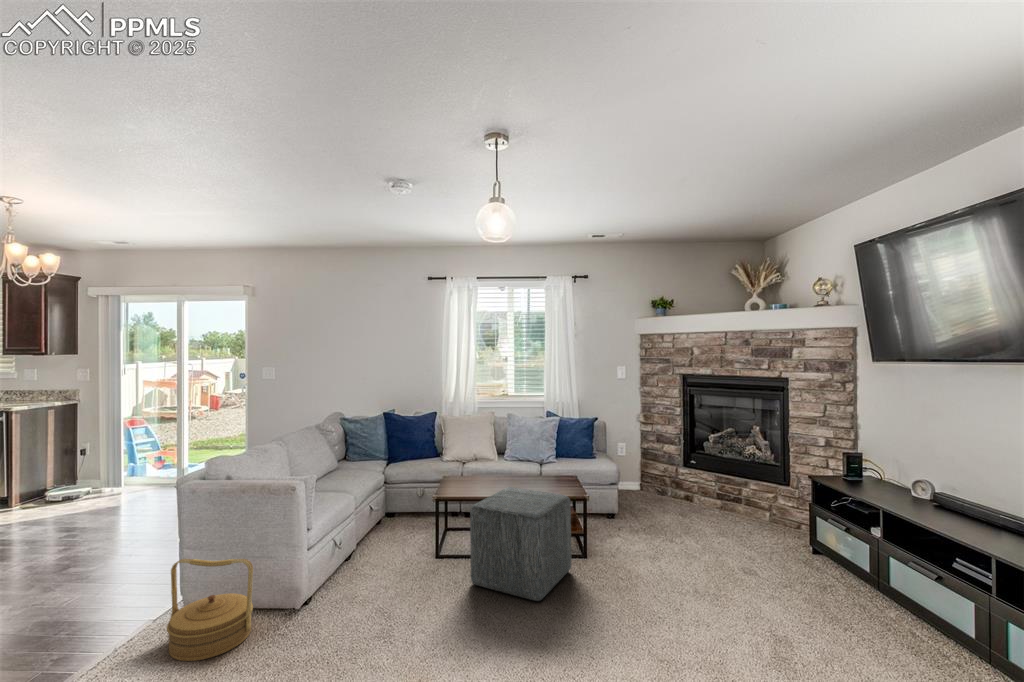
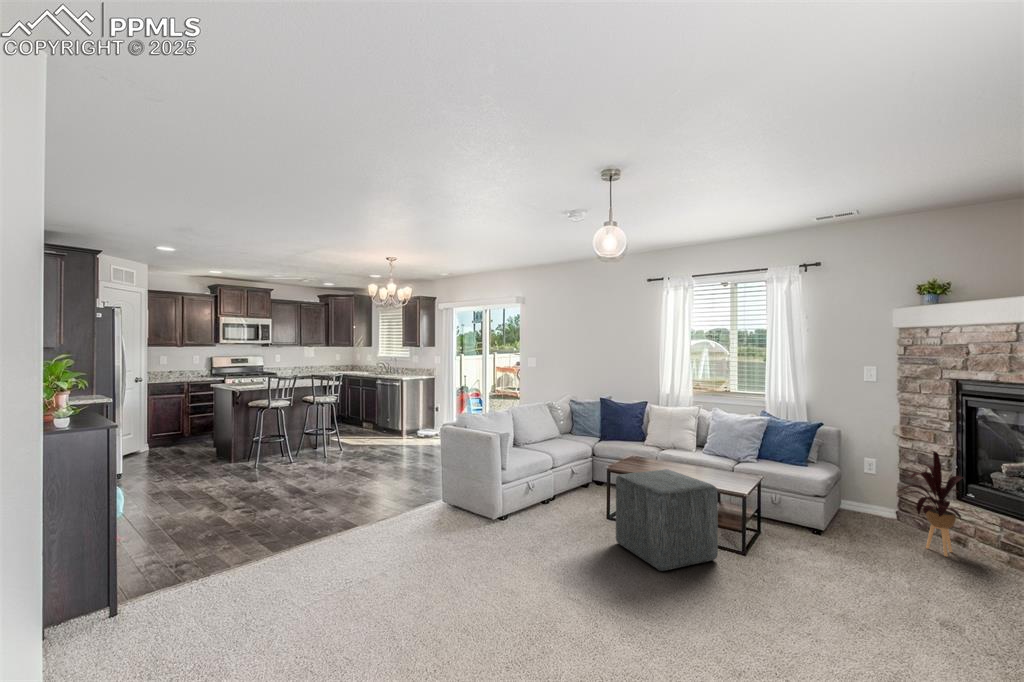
house plant: none [656,432,698,513] -> present [901,451,964,556]
woven basket: present [167,559,253,661] -> none [416,468,463,530]

